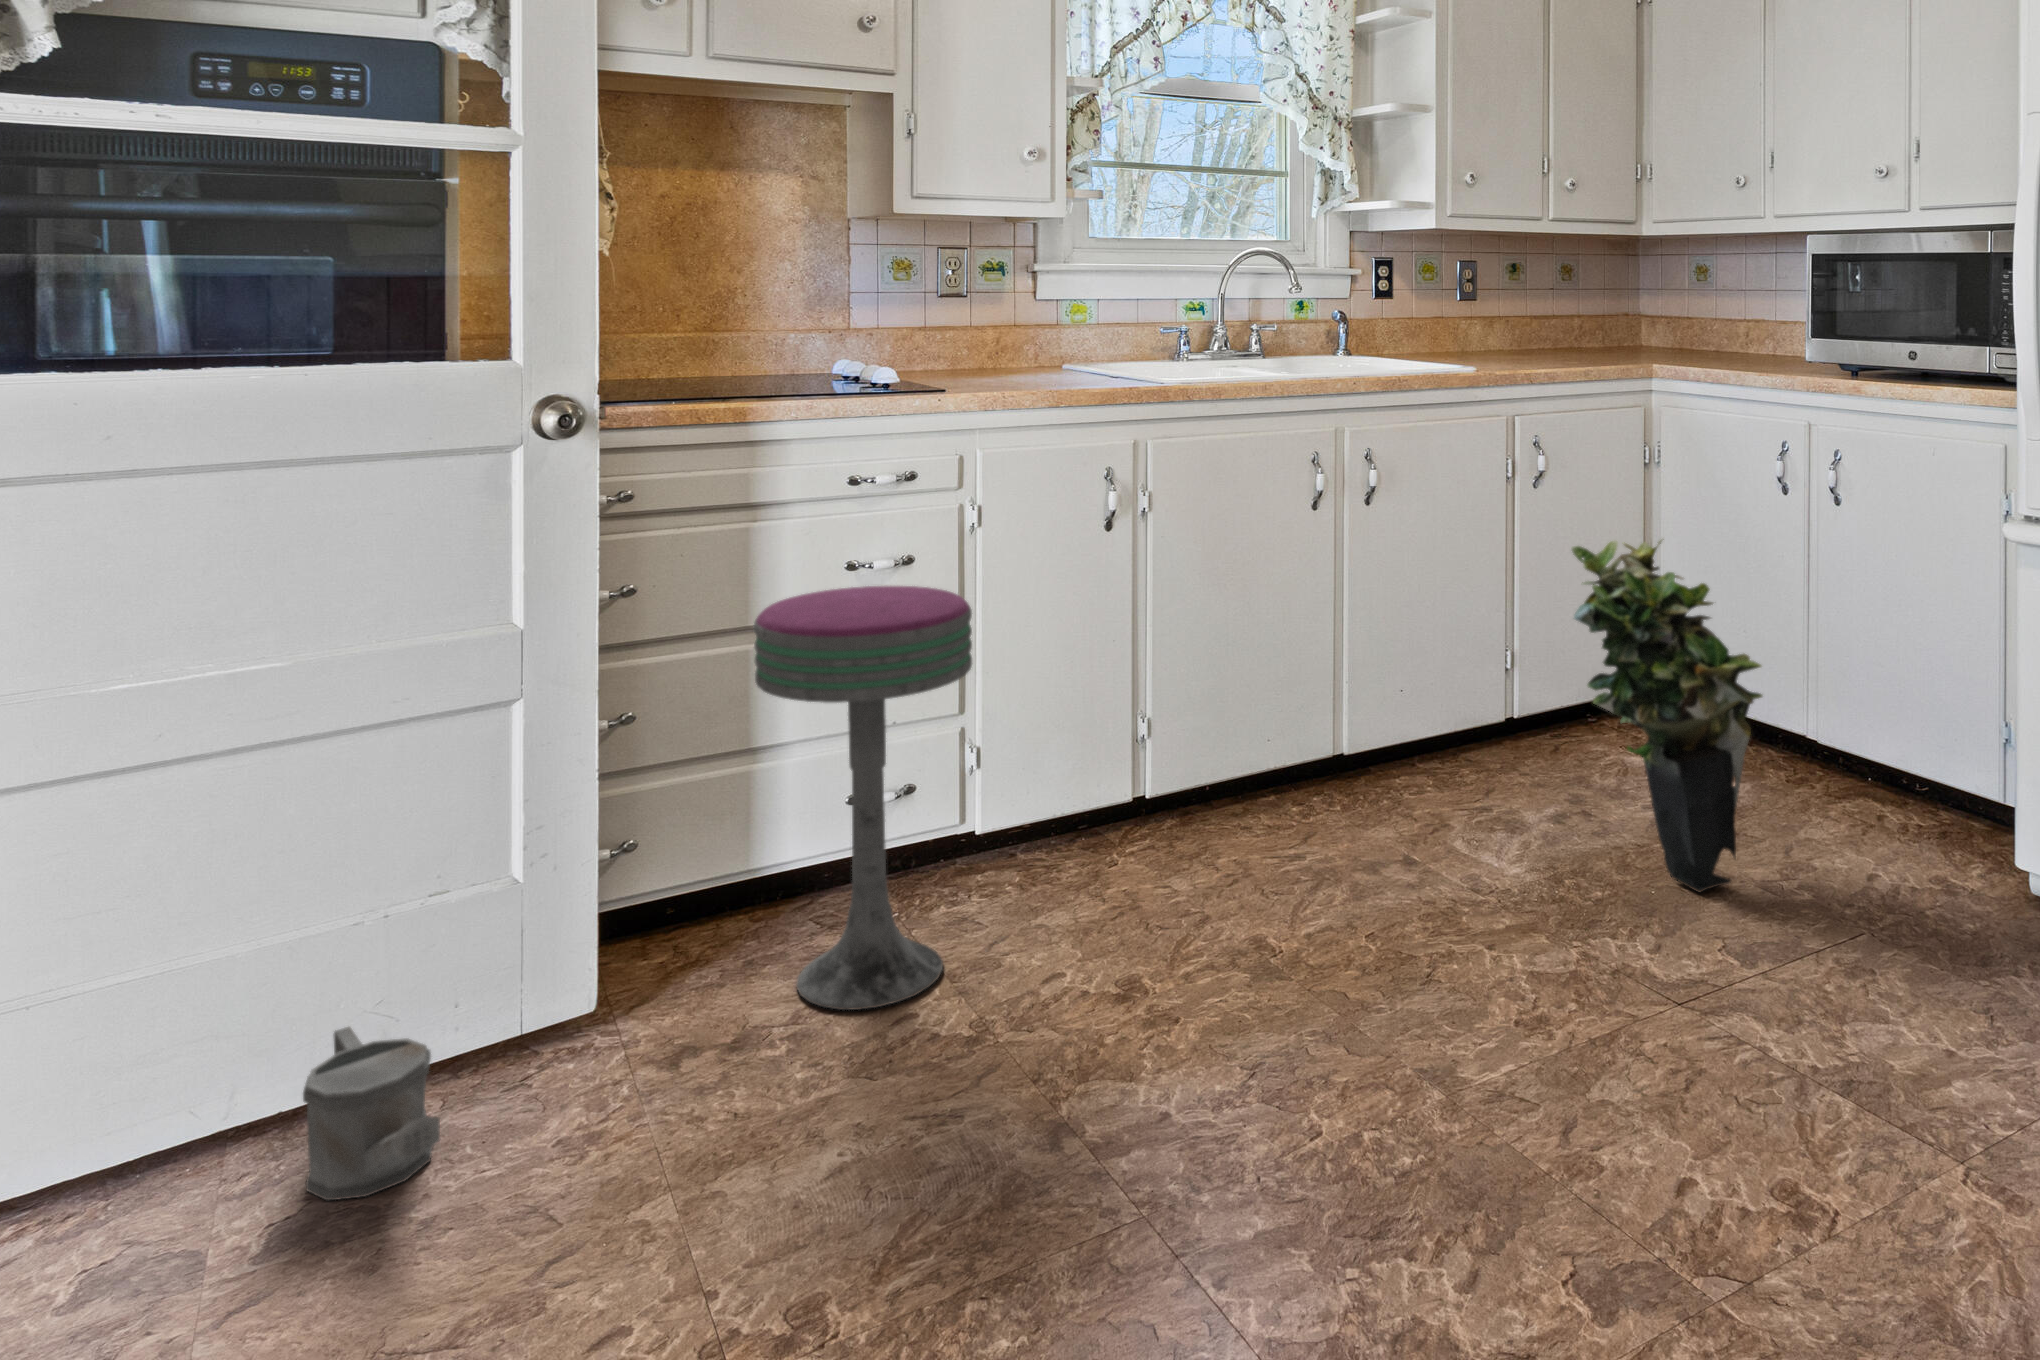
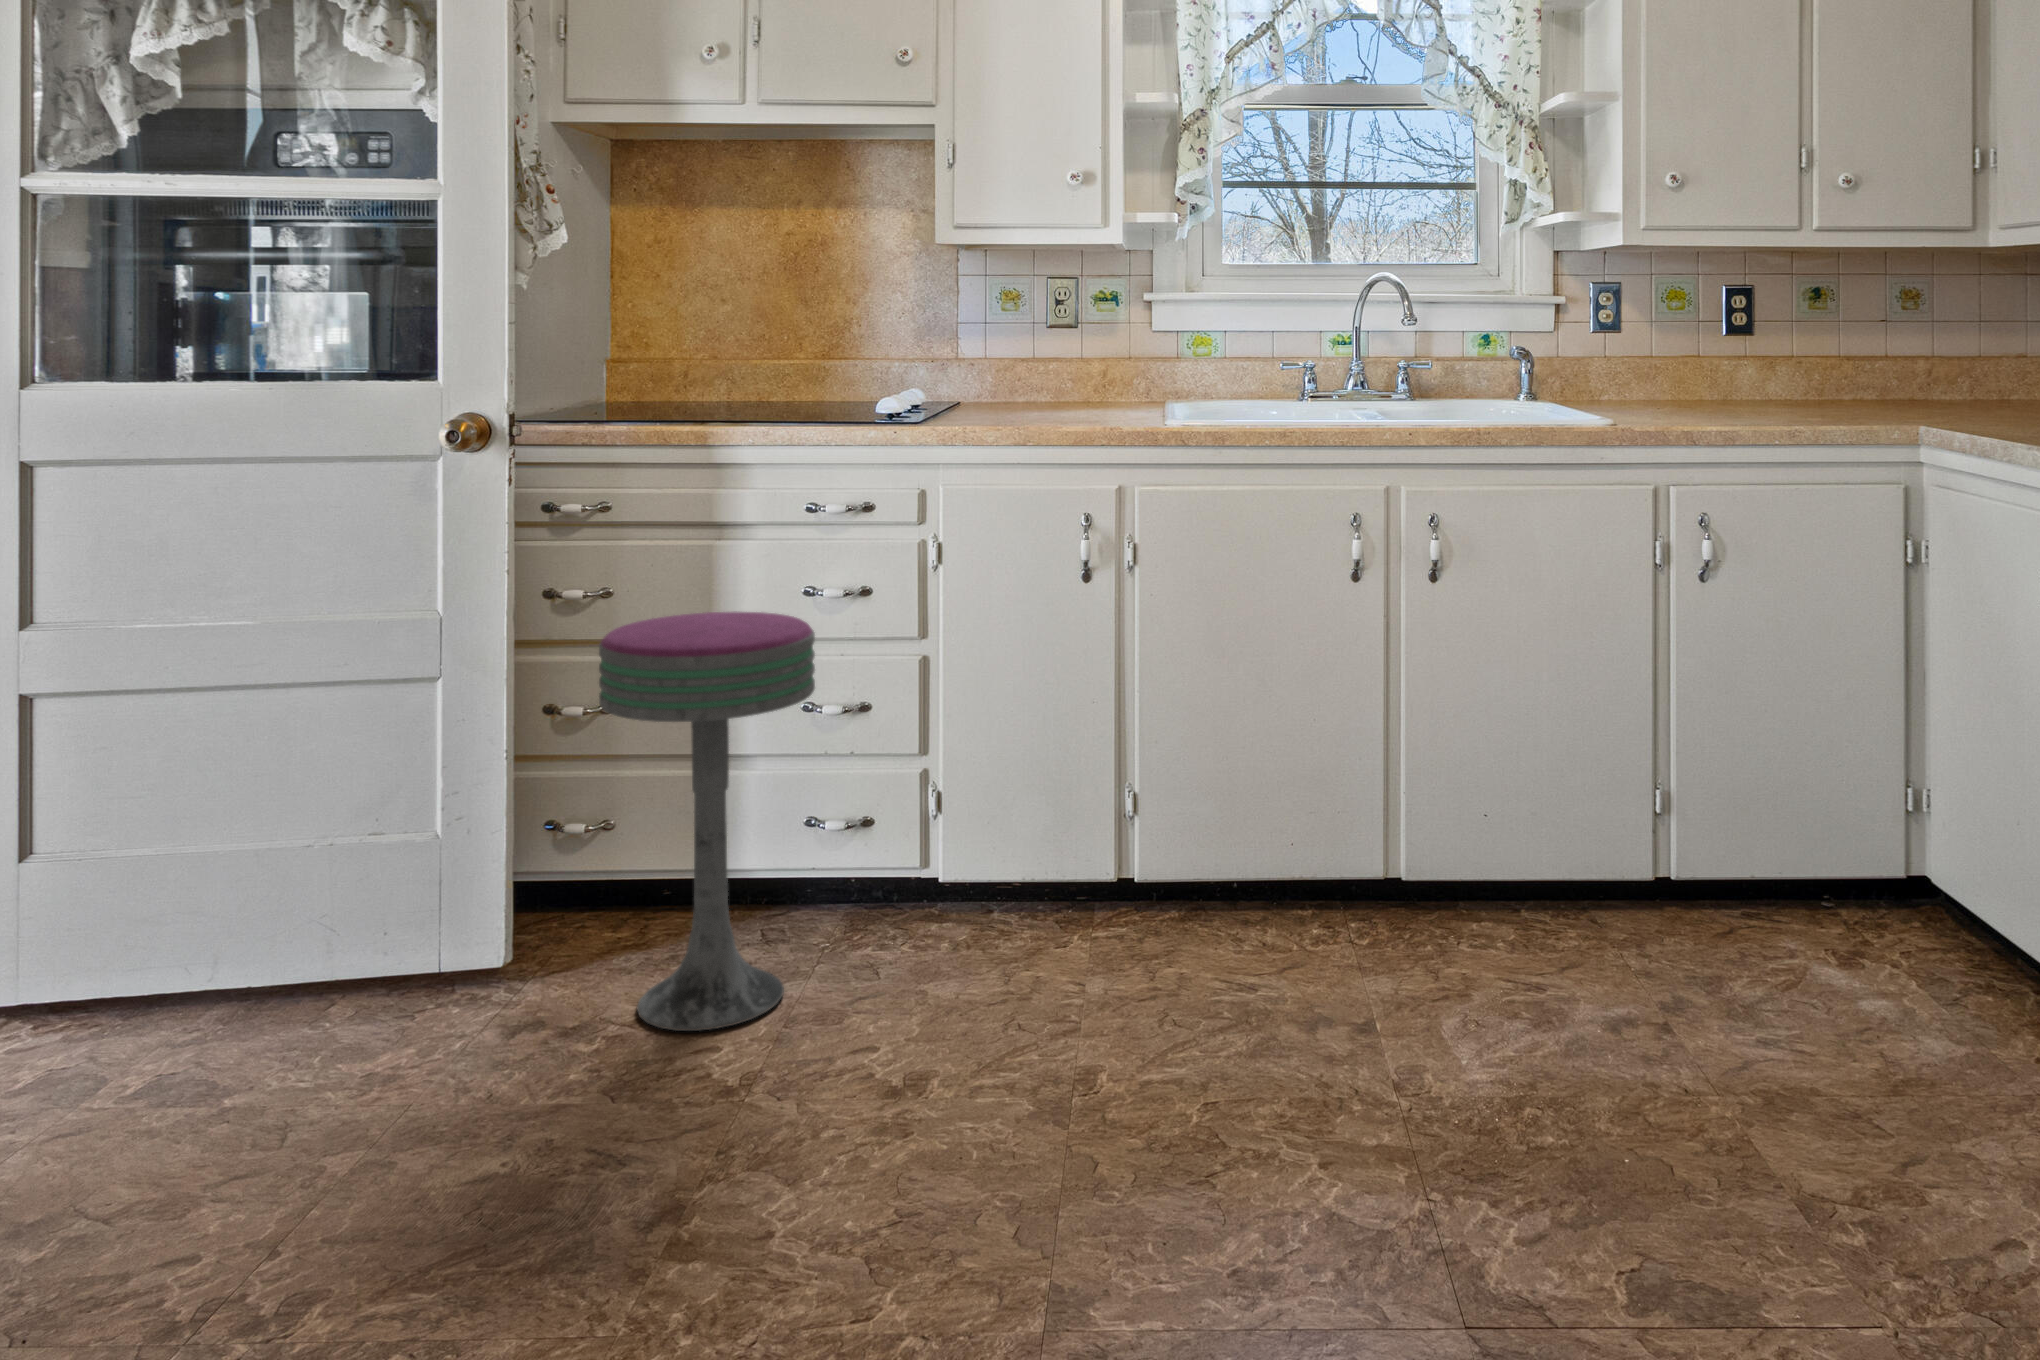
potted plant: present [1571,541,1762,892] -> none [1516,654,1798,1165]
watering can: present [303,1027,440,1201] -> none [153,931,284,1072]

